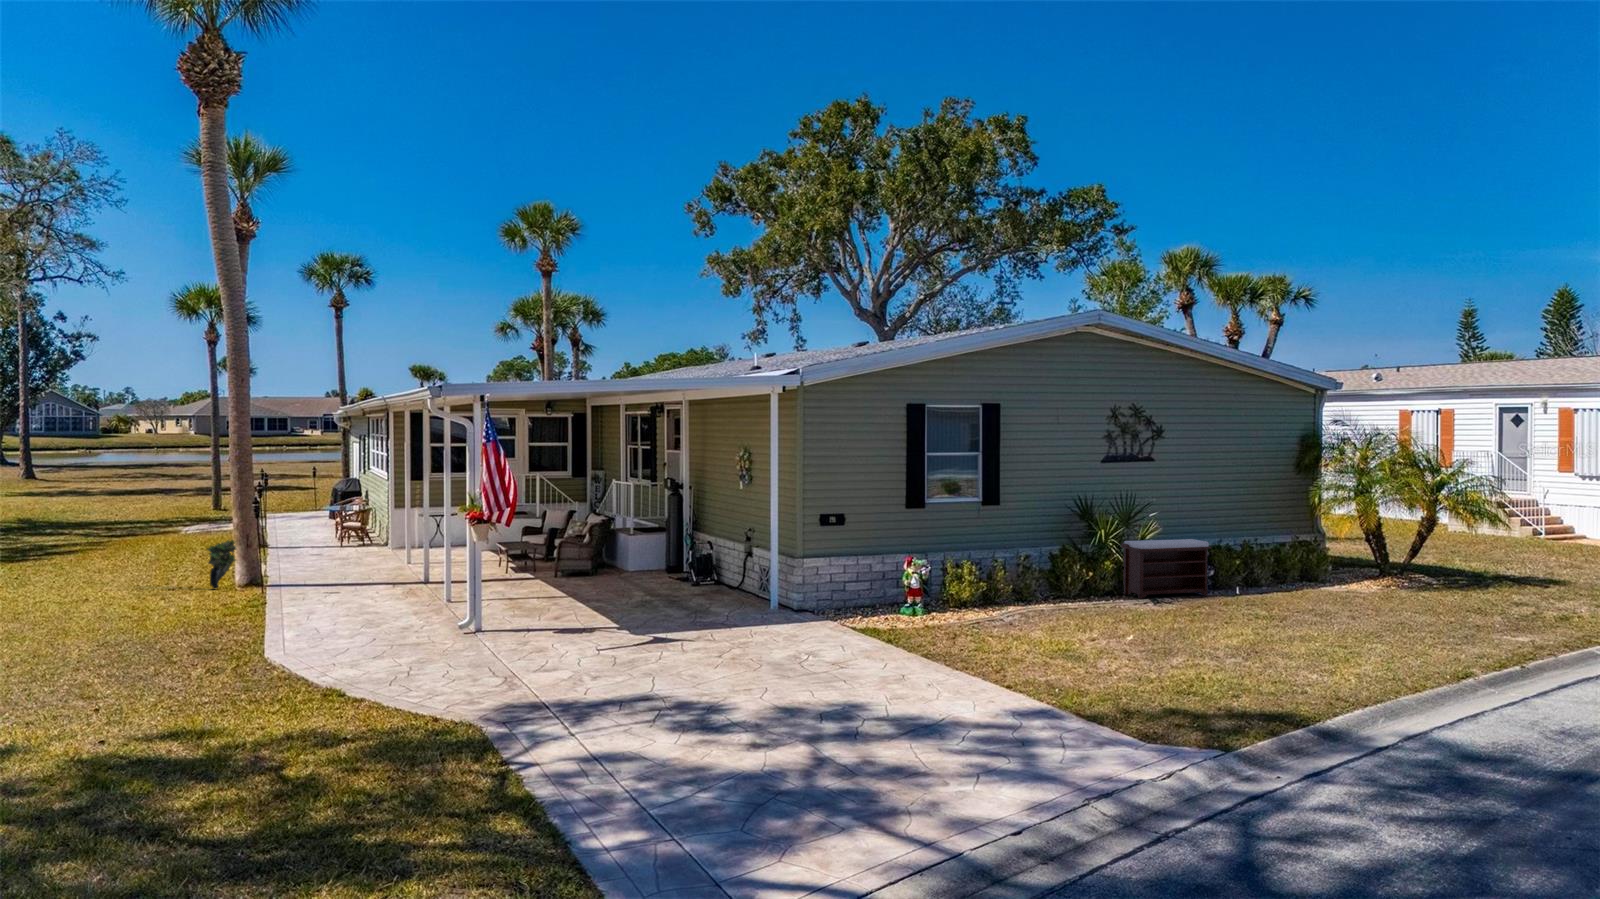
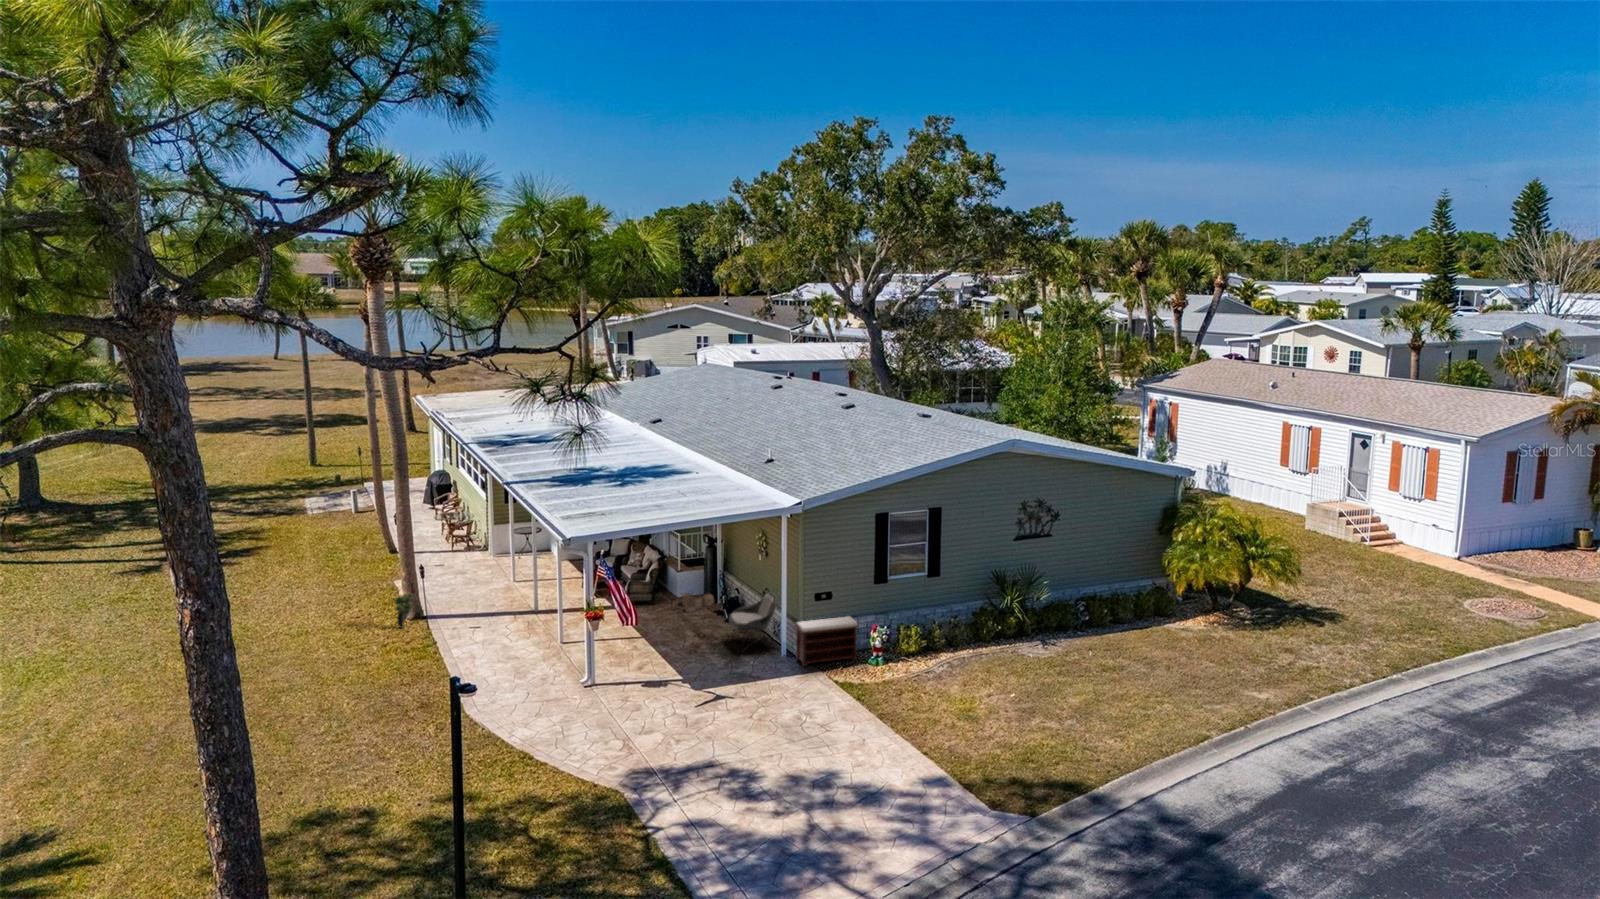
lounge chair: none [692,526,763,606] -> present [729,593,777,652]
bench: present [1121,539,1211,599] -> present [795,616,859,667]
woven basket: none [629,556,674,579] -> present [682,593,714,613]

